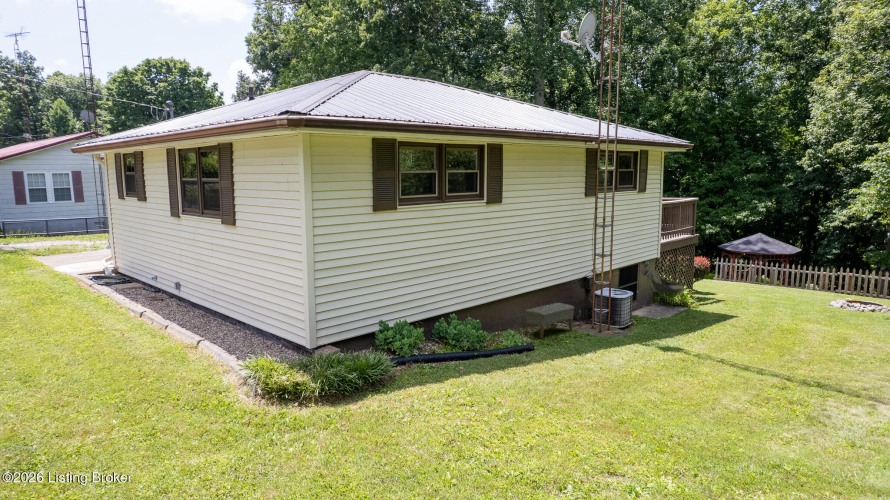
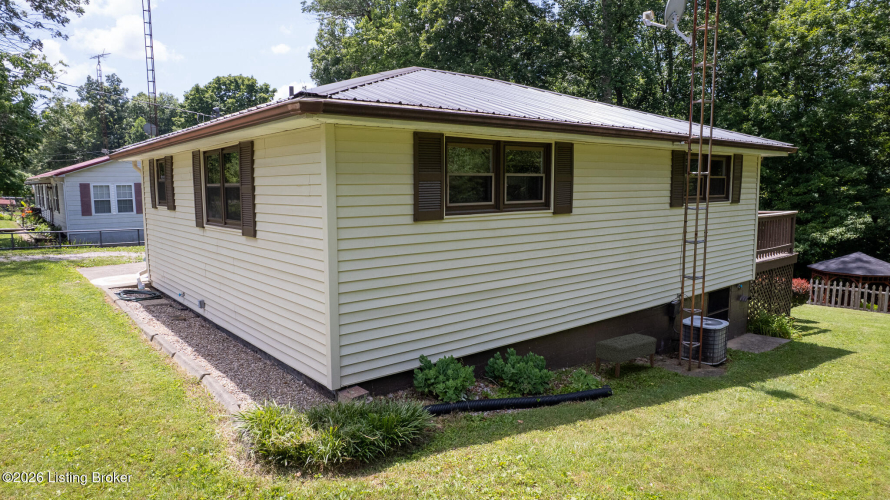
lounge chair: present [647,270,684,309] -> none [739,294,785,343]

